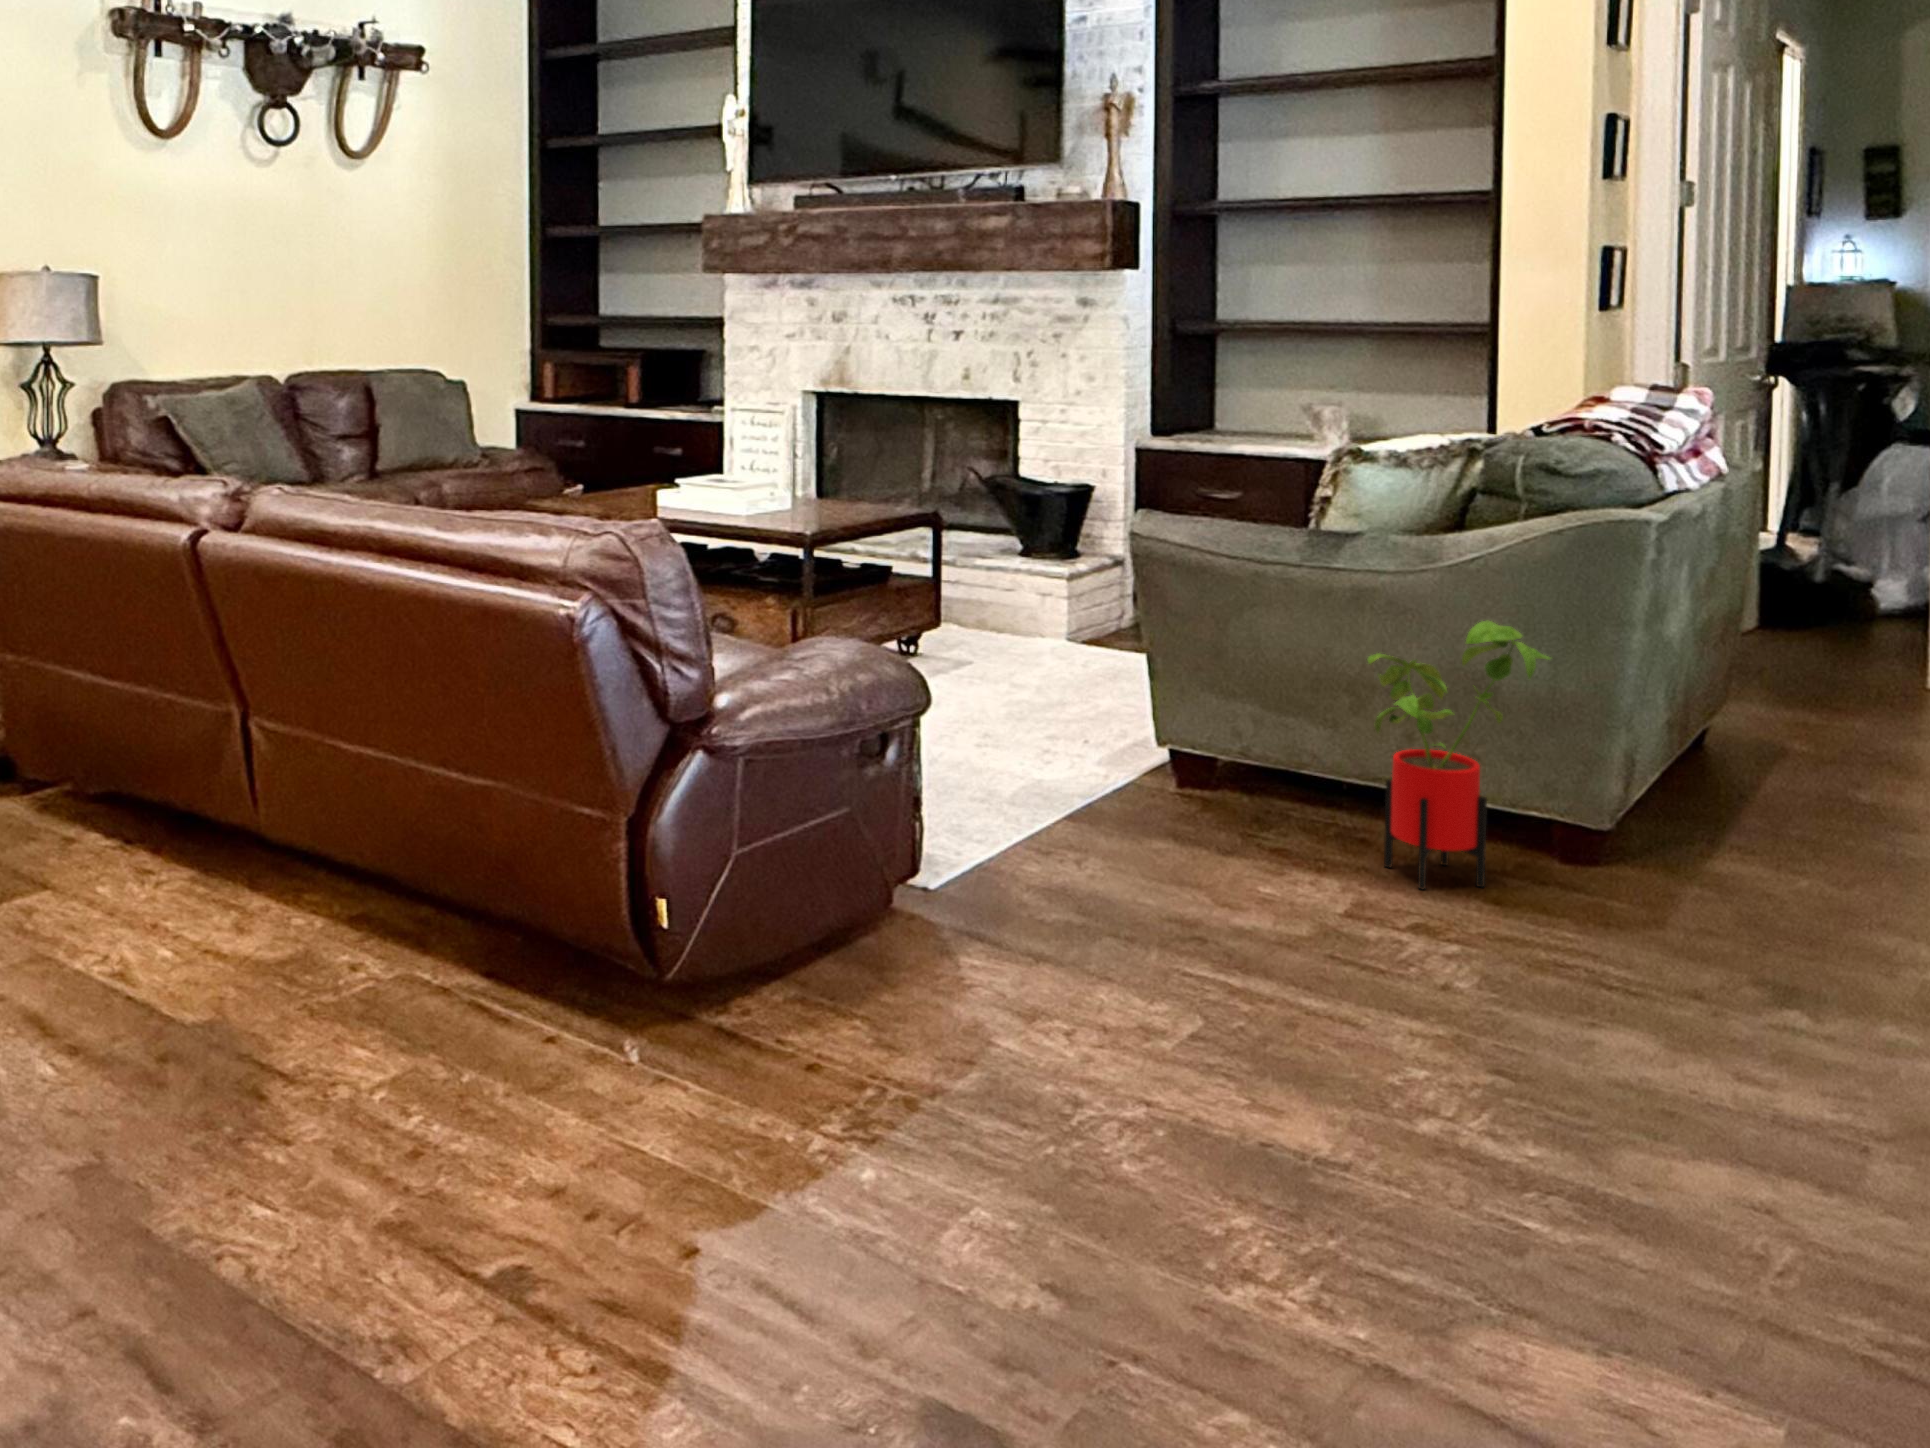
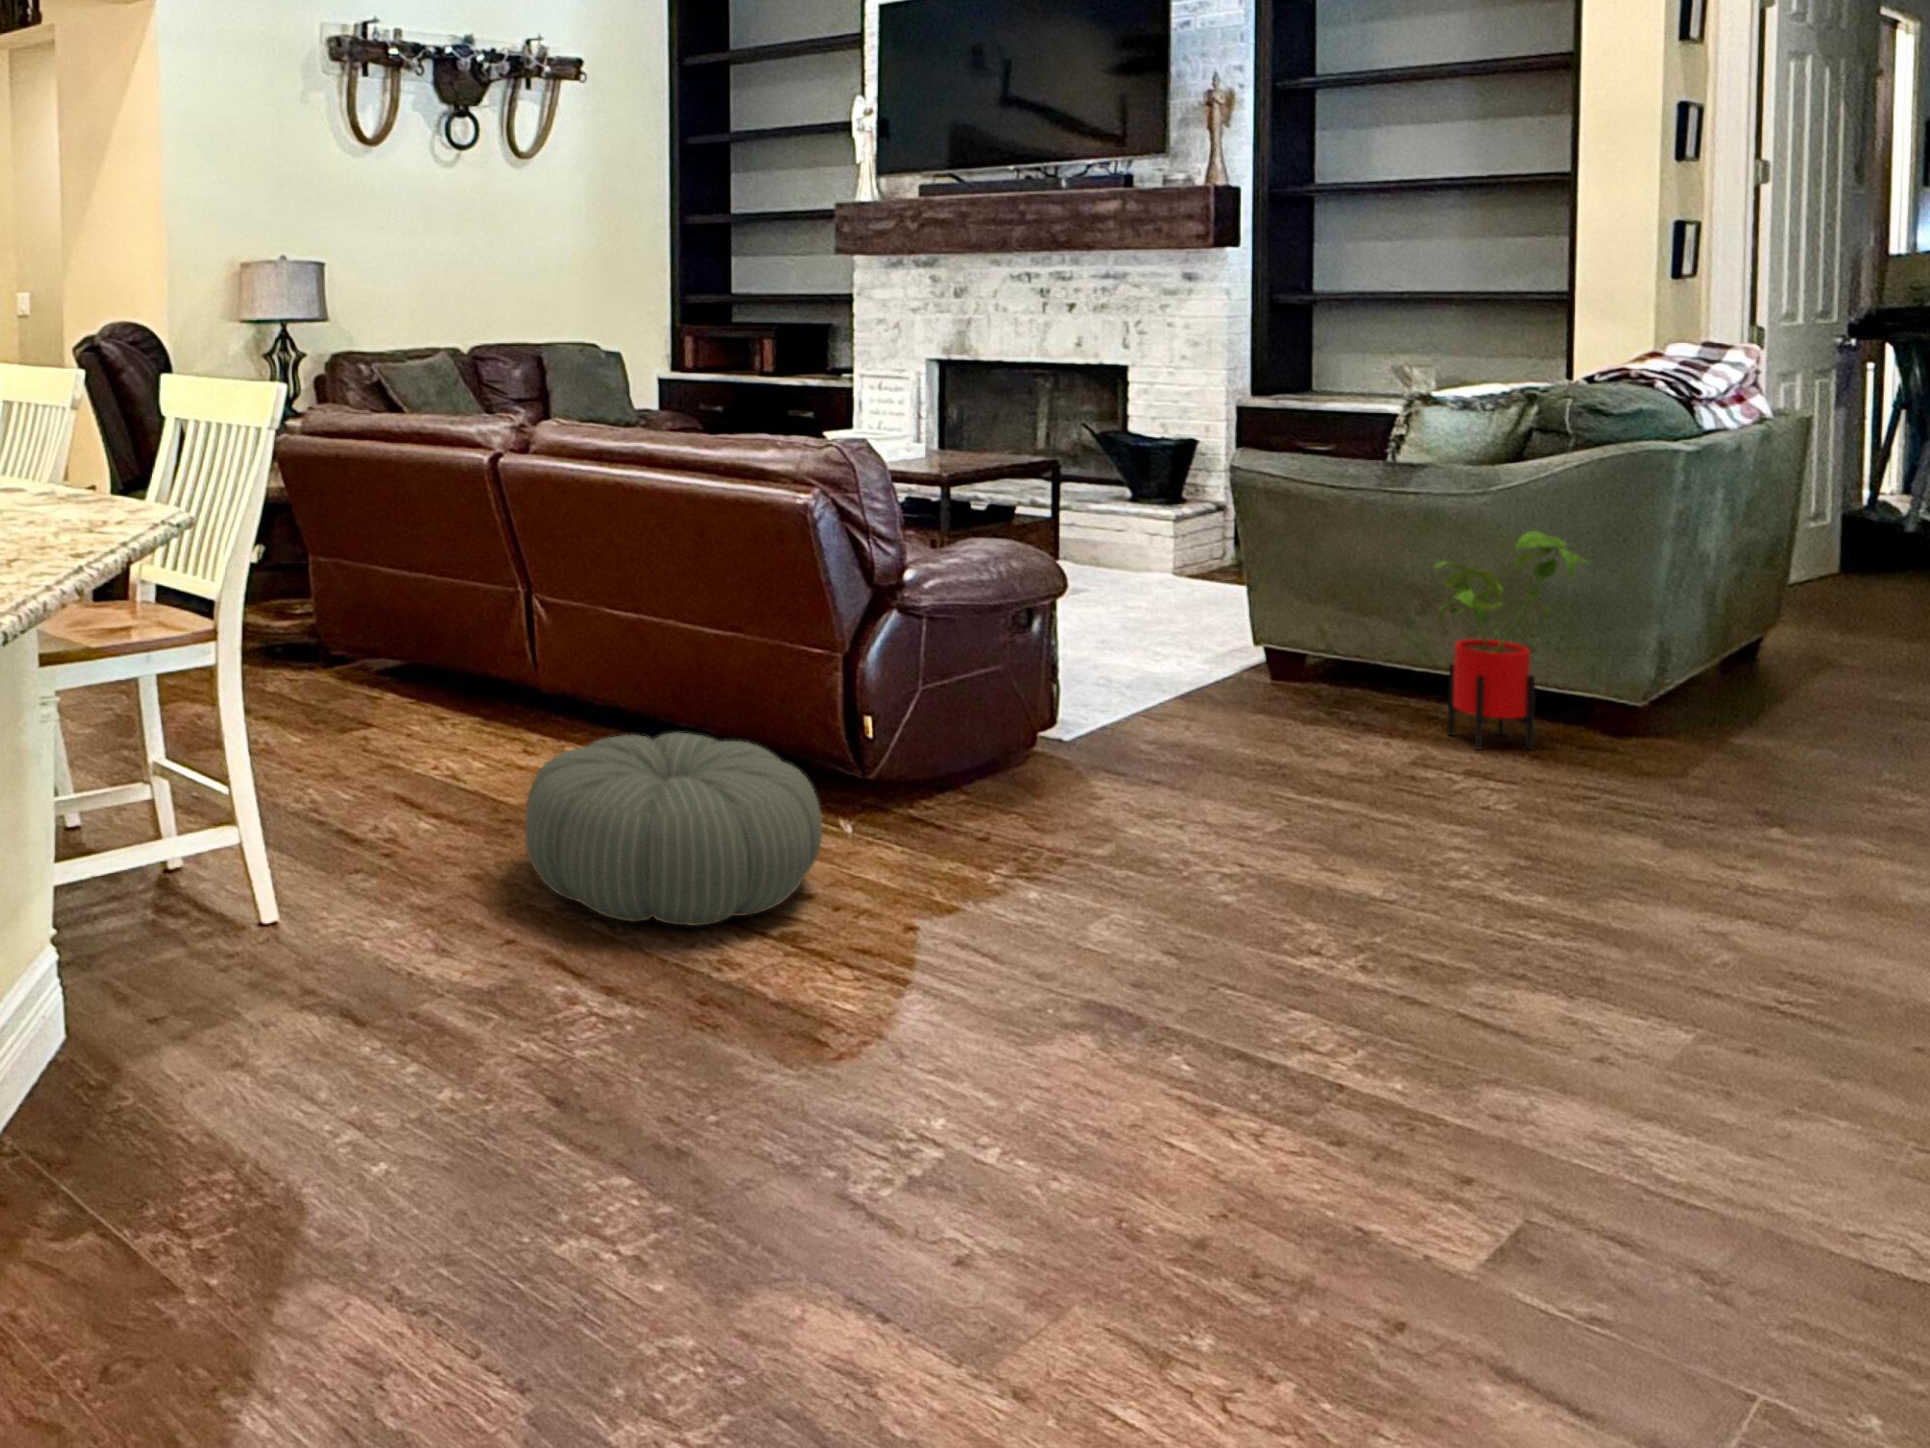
pouf: none [138,940,576,1270] -> present [525,733,822,926]

